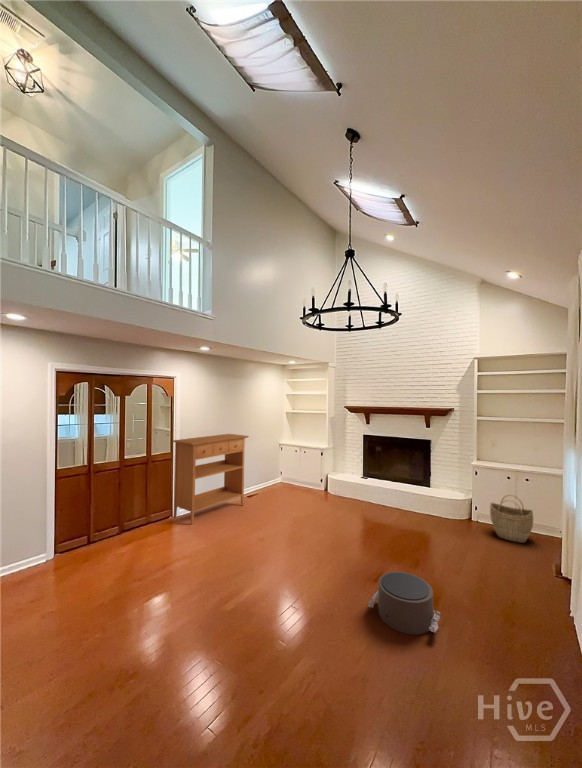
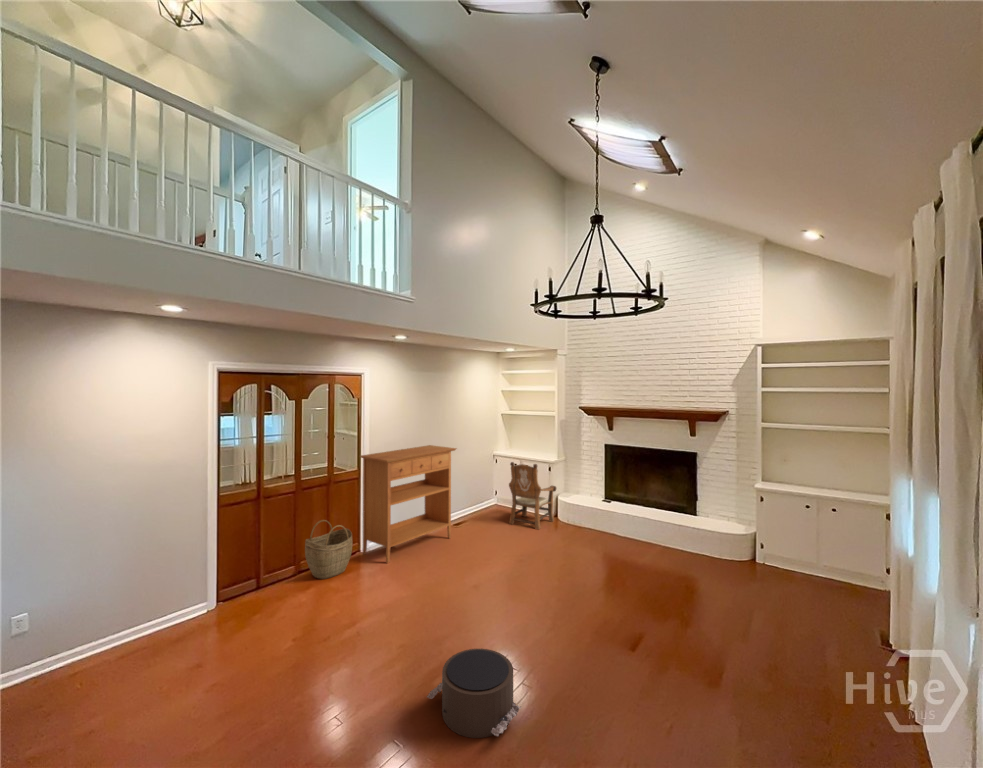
armchair: none [289,447,326,499] -> present [509,462,556,529]
woven basket: present [490,495,534,543] -> present [305,520,353,579]
pouf: present [368,572,440,635] -> present [427,649,521,738]

